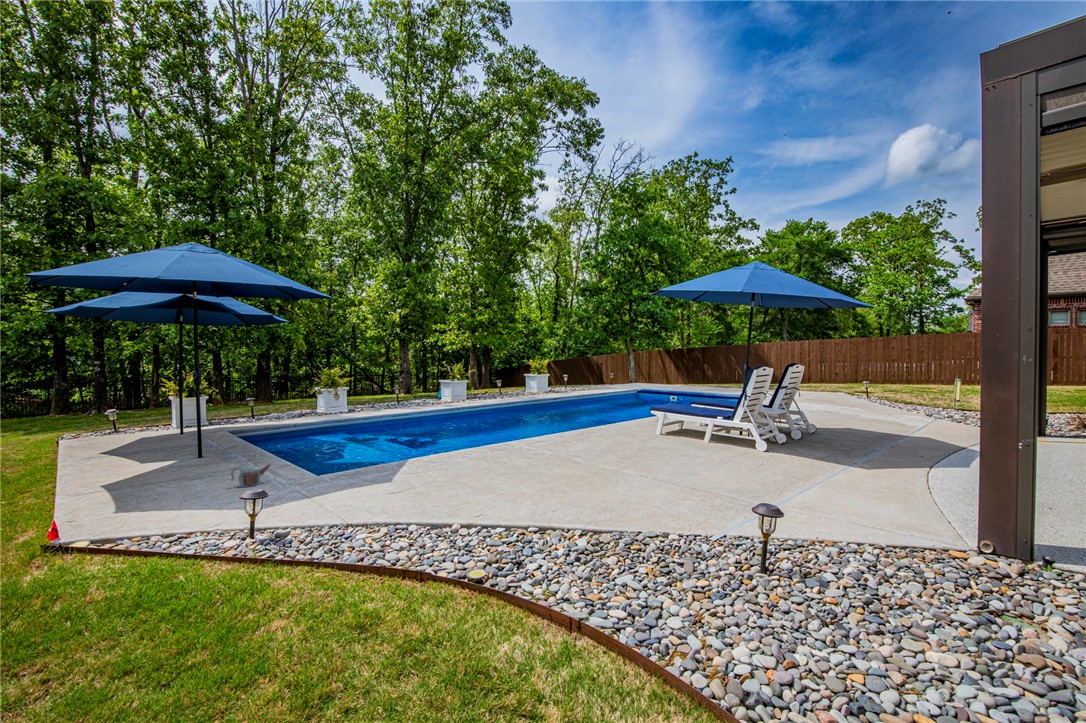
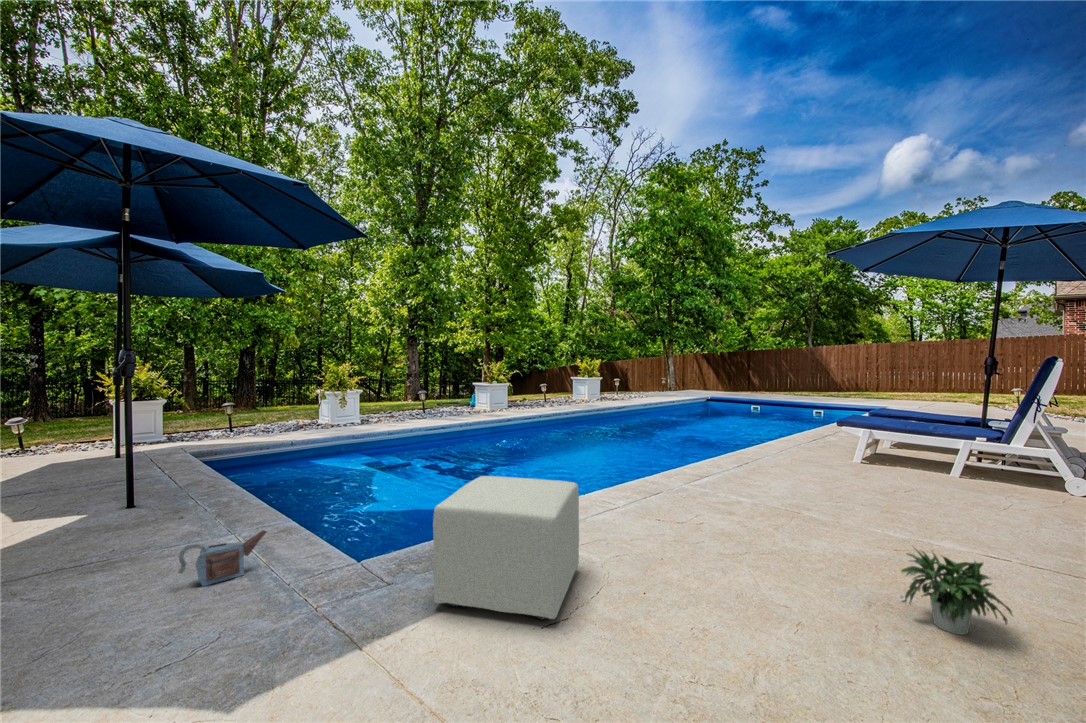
ottoman: none [341,438,419,497] -> present [433,476,579,619]
potted plant: none [535,466,575,501] -> present [900,550,1012,635]

